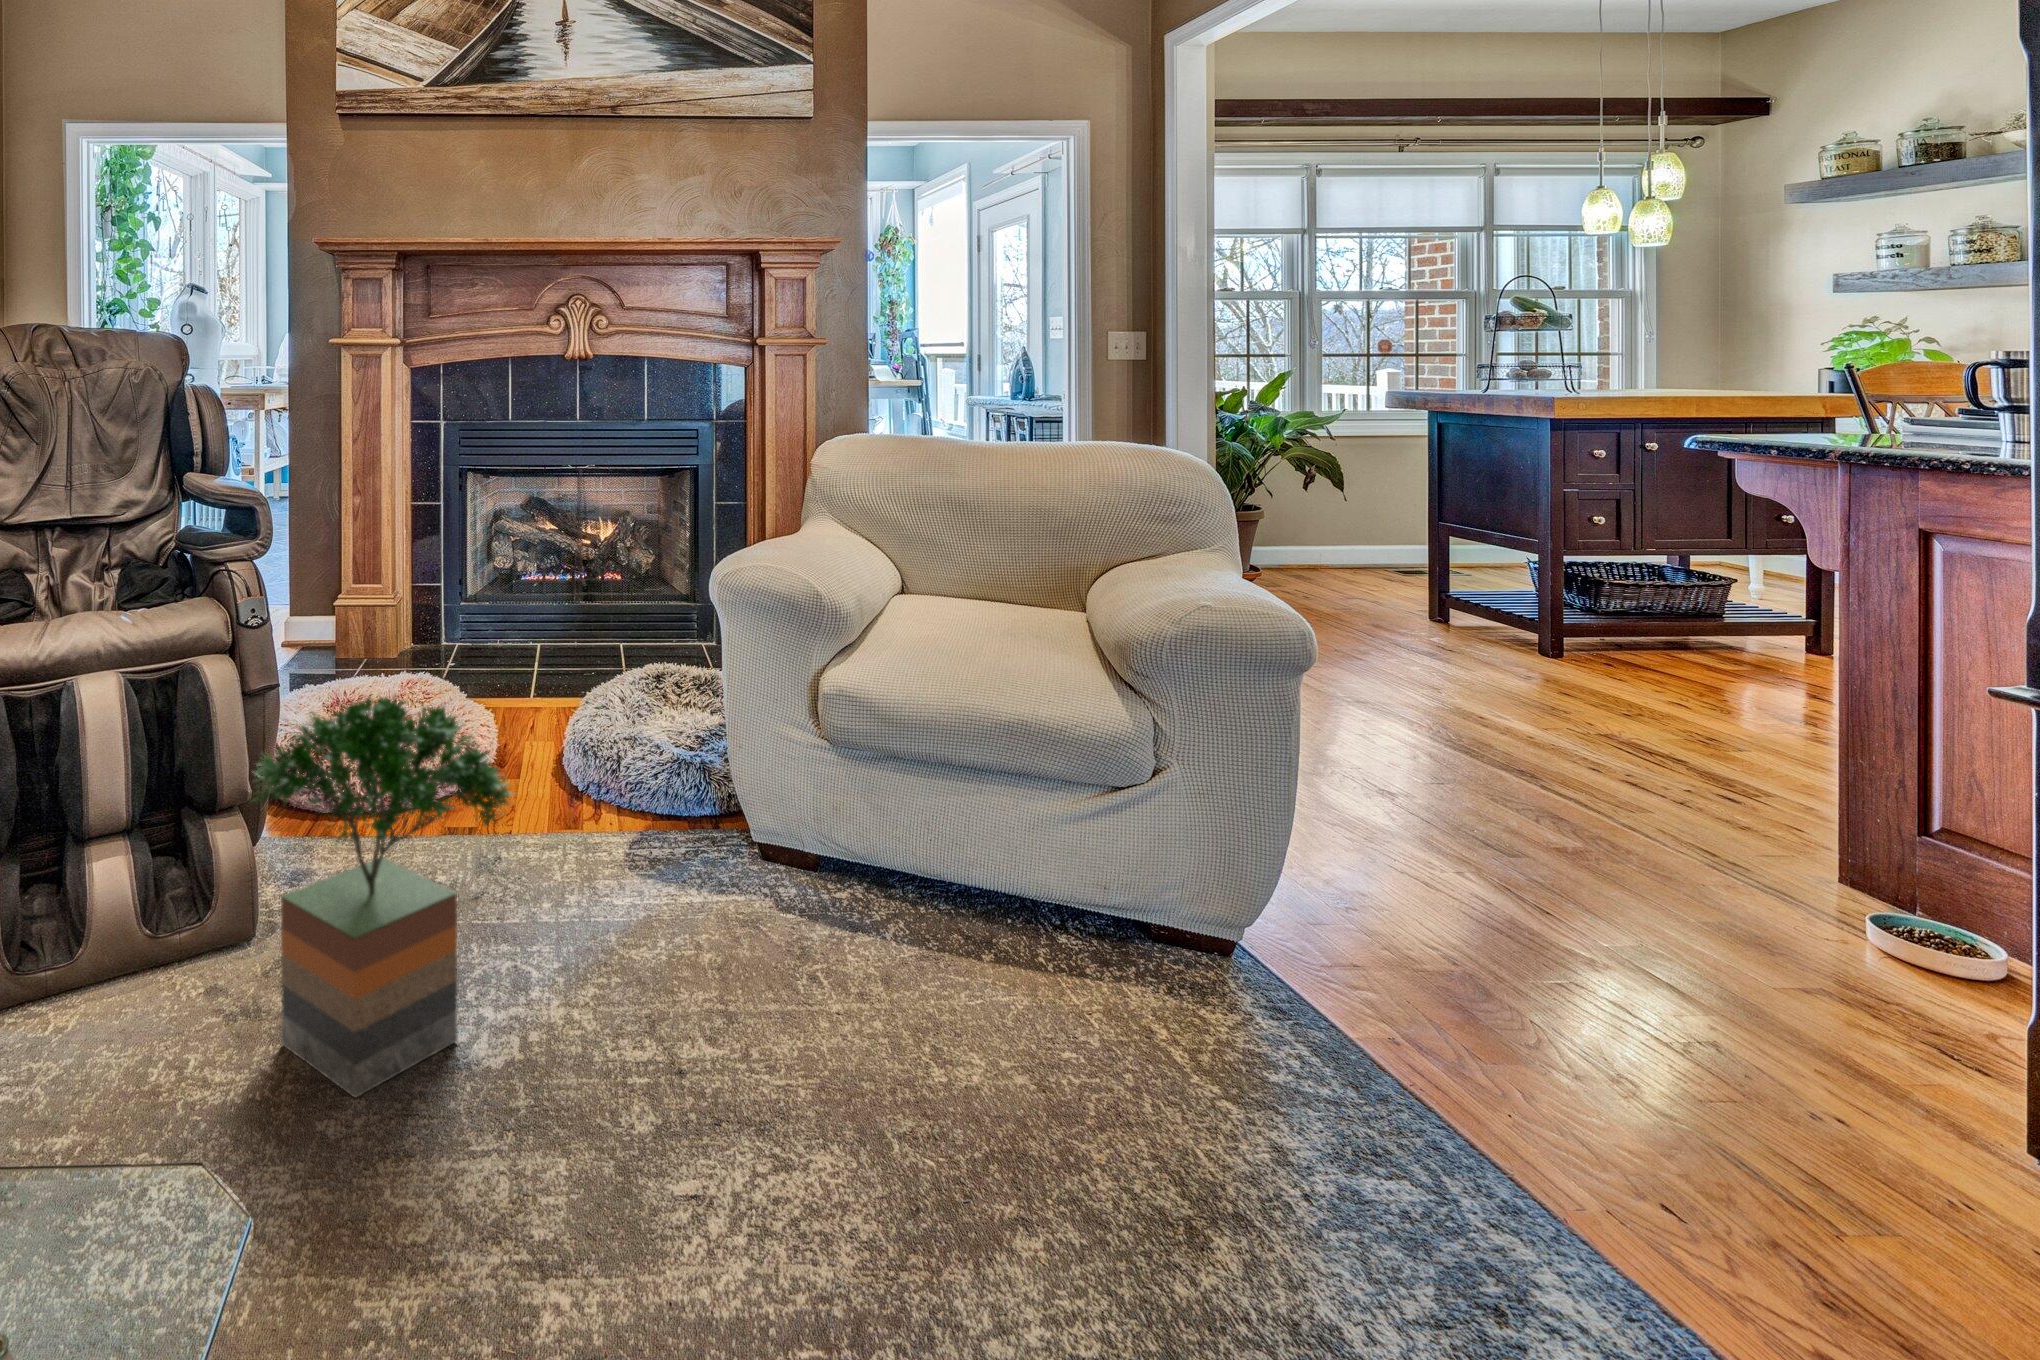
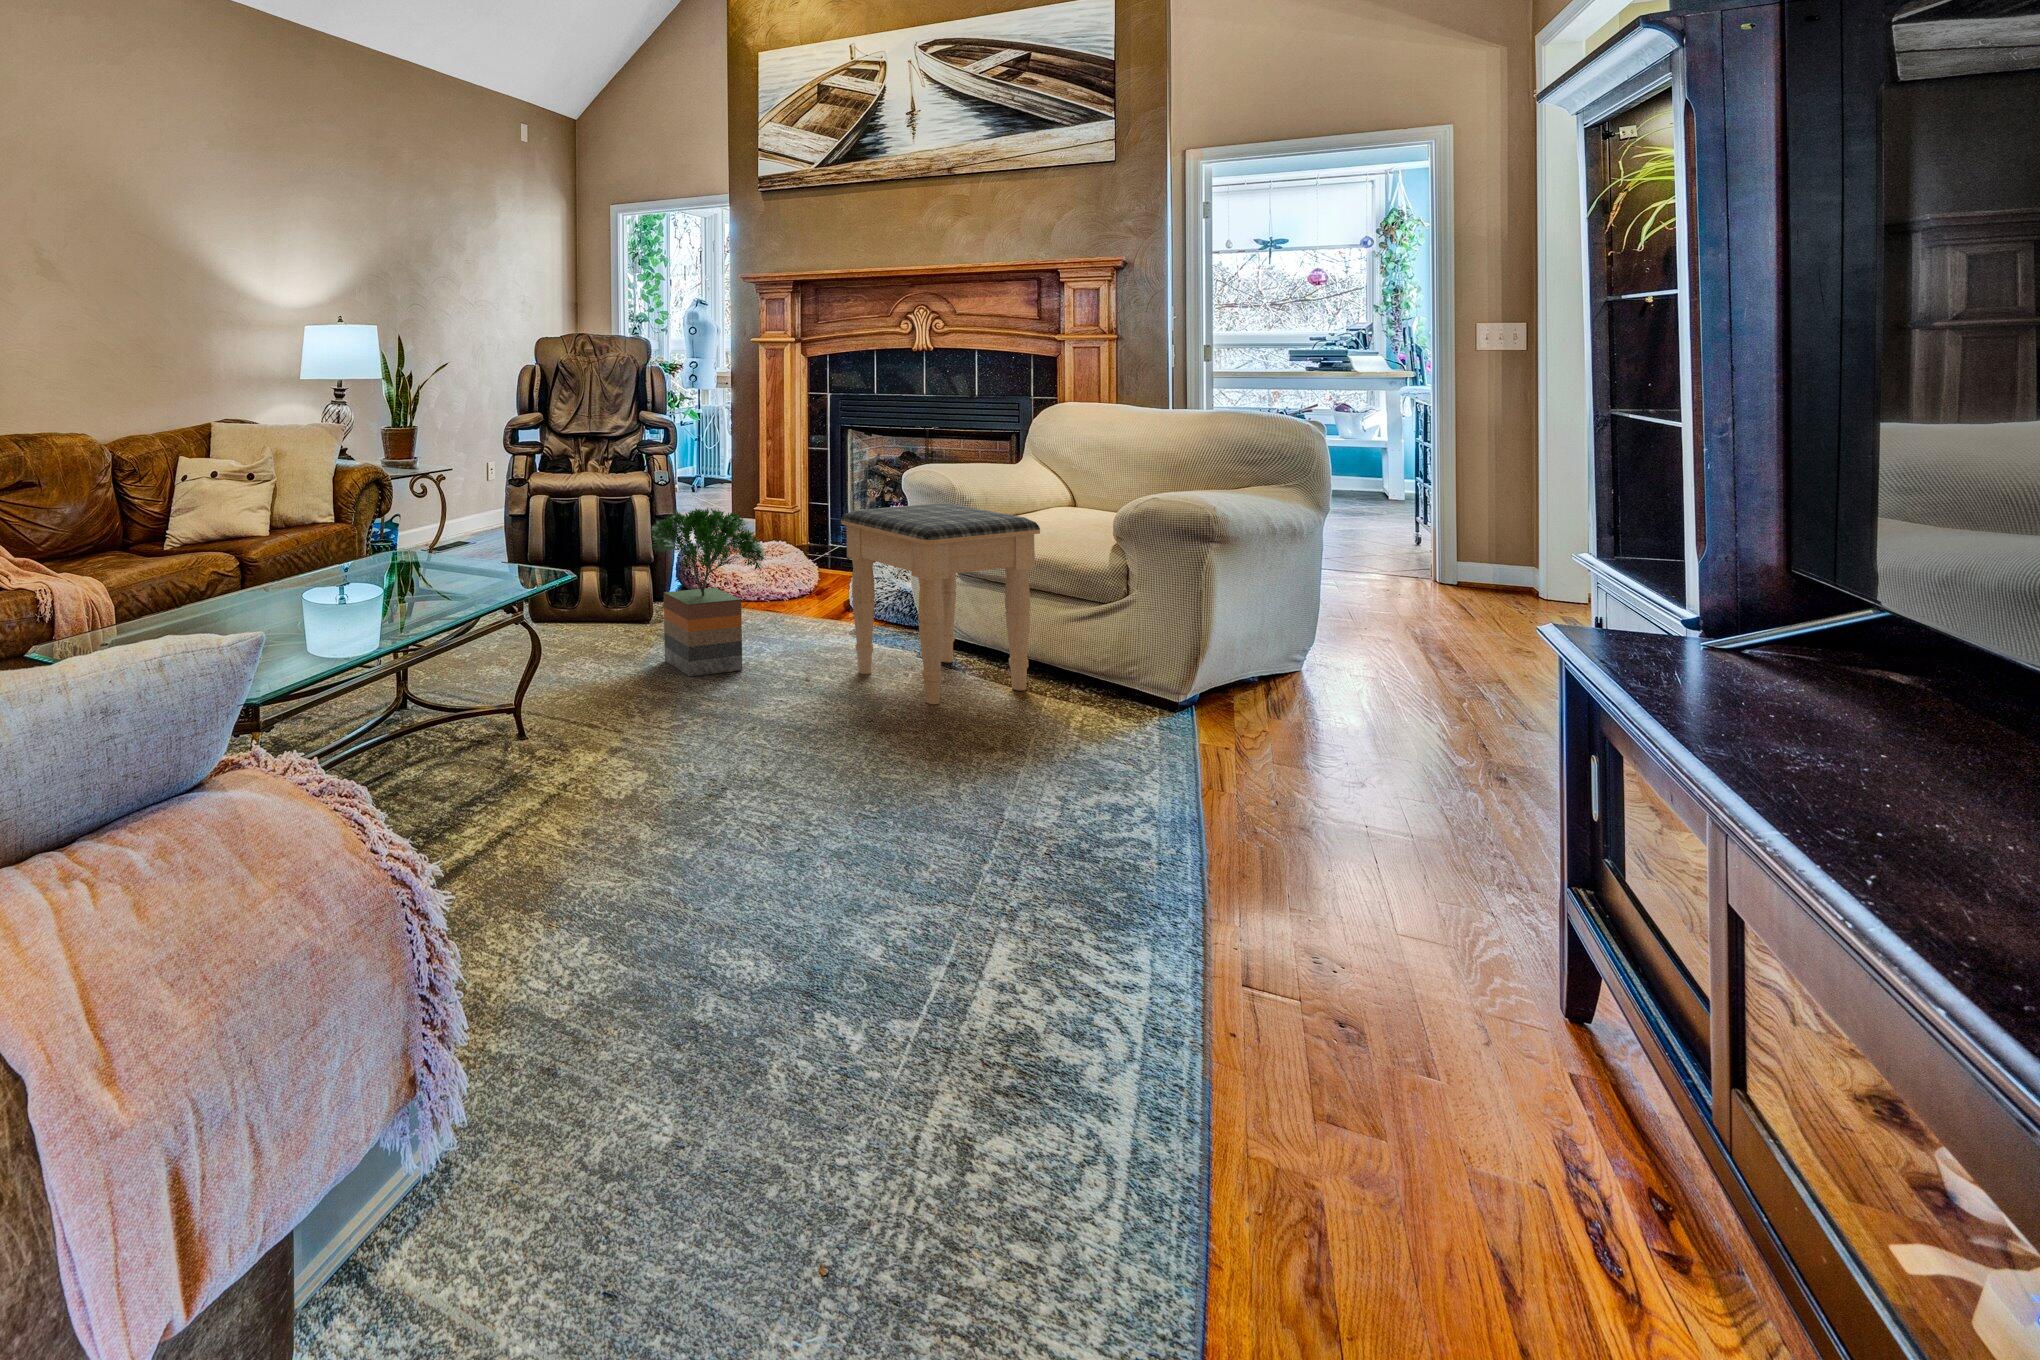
footstool: none [641,639,985,1072] -> present [841,503,1040,704]

